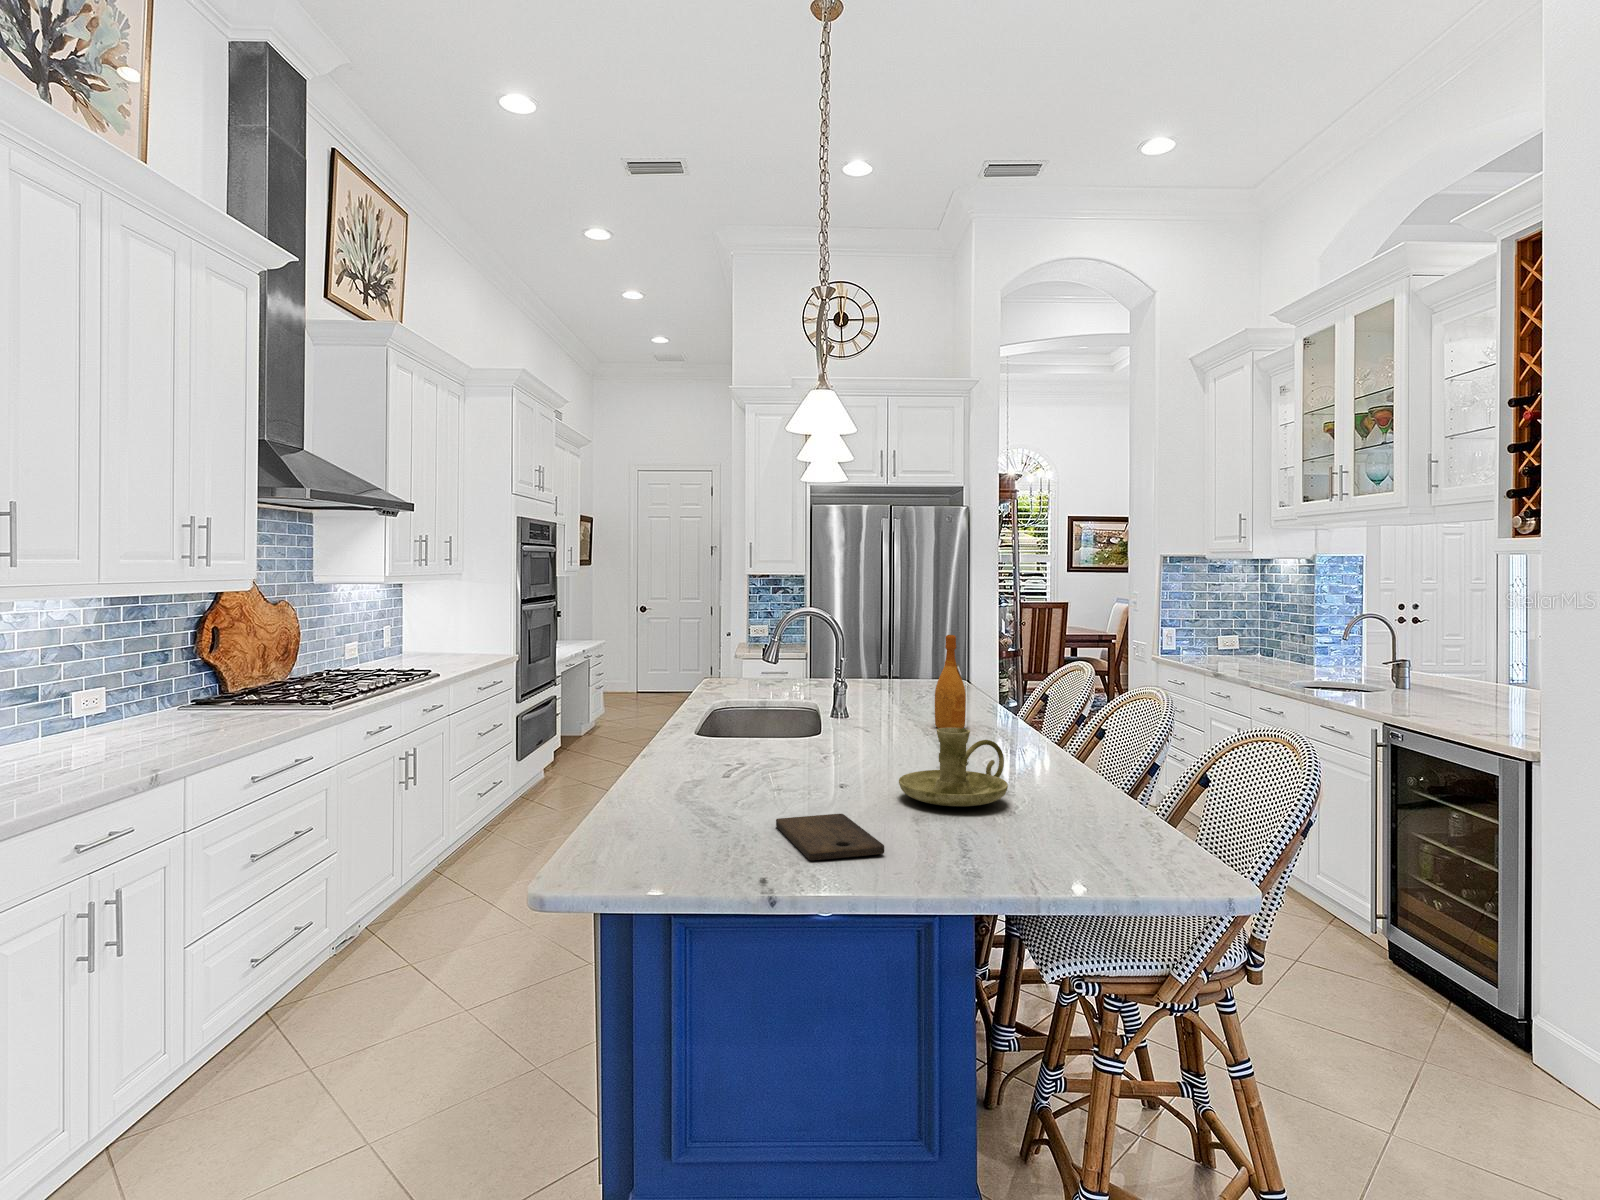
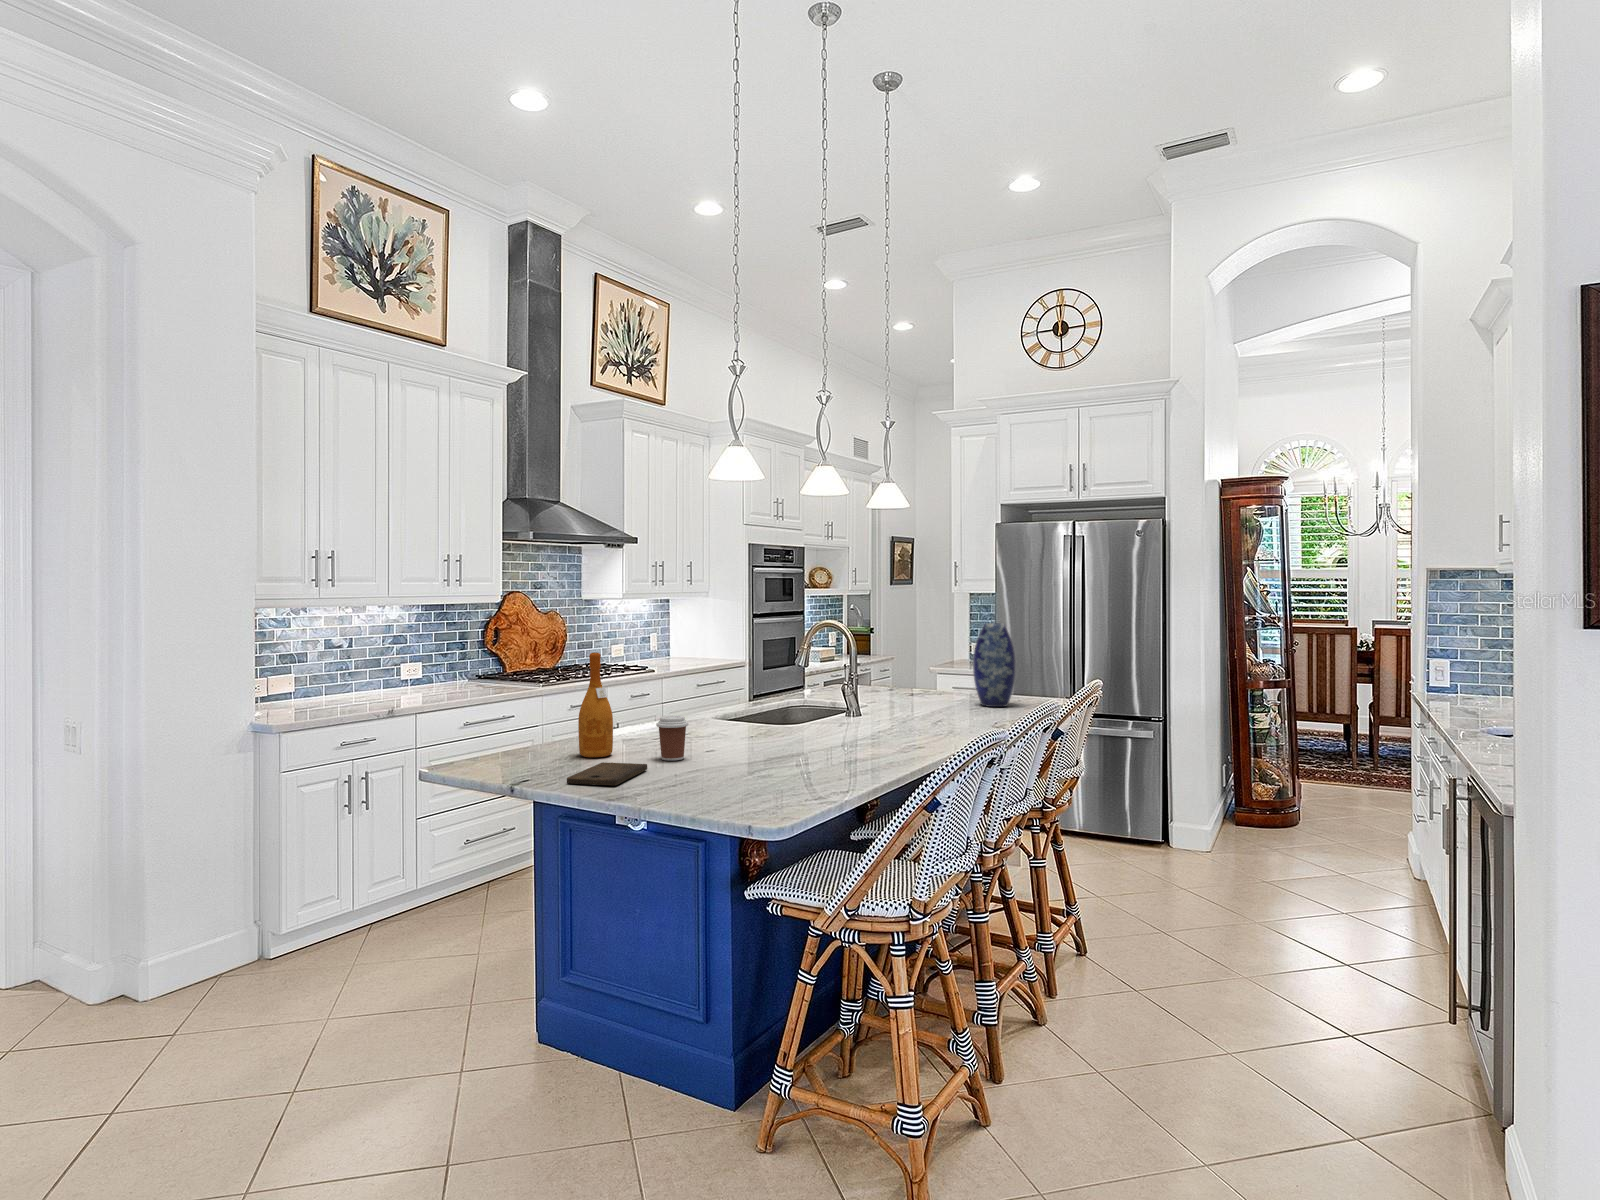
vase: none [889,611,933,700] -> present [973,623,1016,707]
wine bottle: present [935,635,966,728] -> present [578,652,613,757]
candle holder: present [899,728,1008,807] -> none [720,713,821,771]
coffee cup: none [796,740,839,803] -> present [656,715,688,761]

